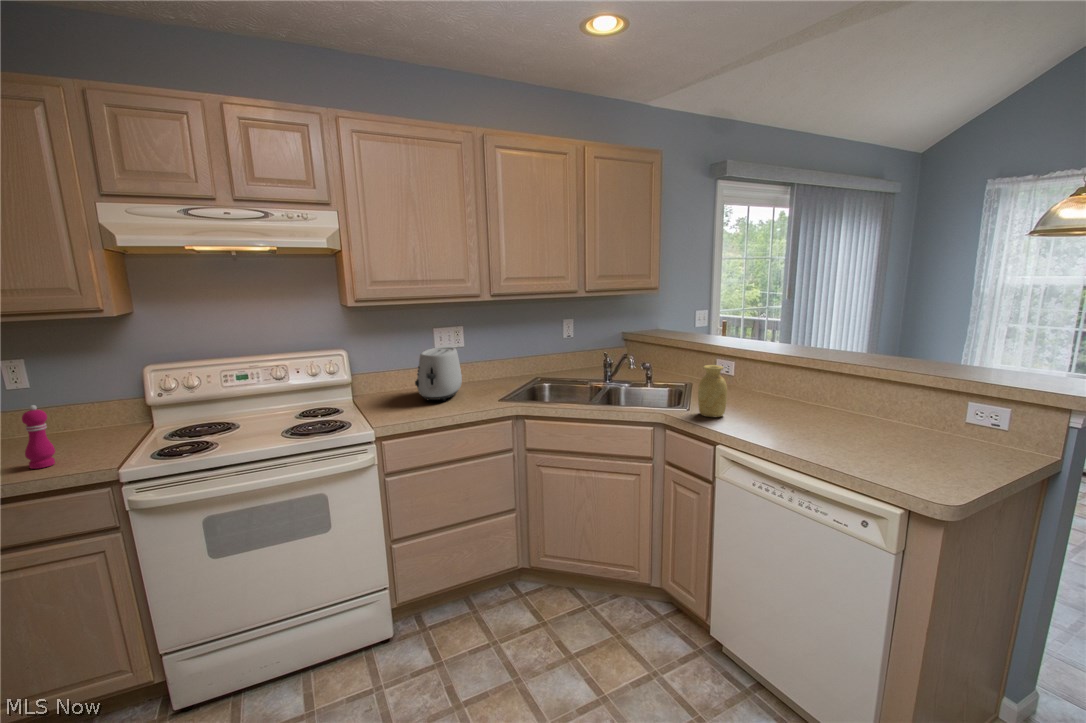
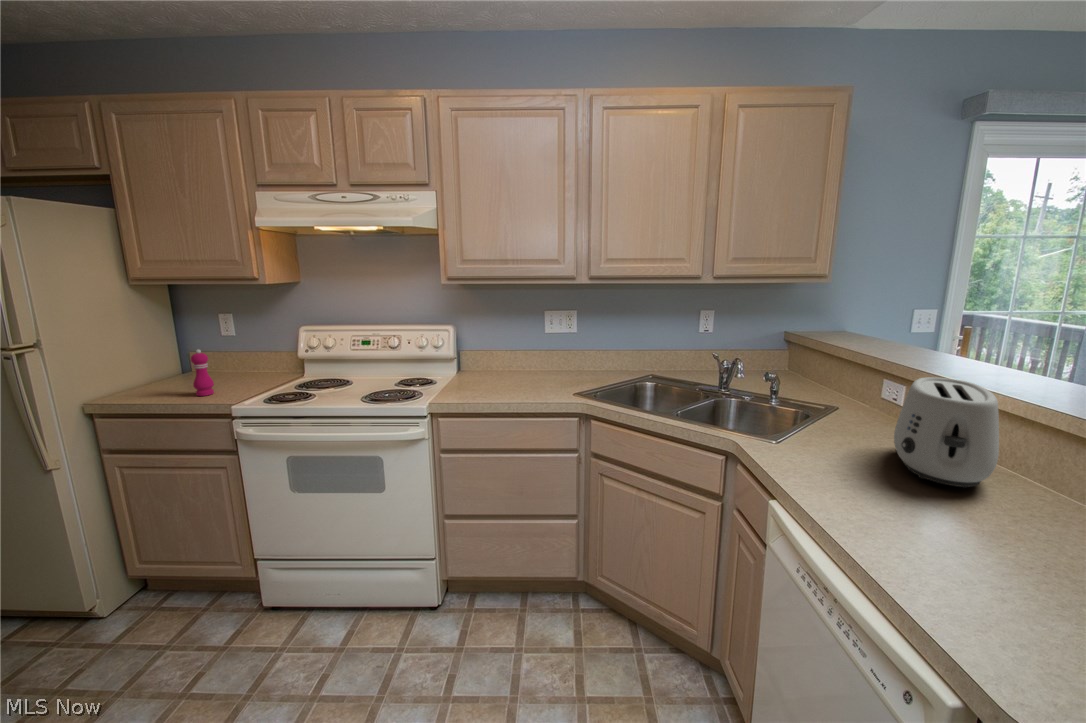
toaster: present [415,347,462,401] -> present [894,377,999,488]
vase: present [698,365,727,417] -> none [799,392,852,477]

